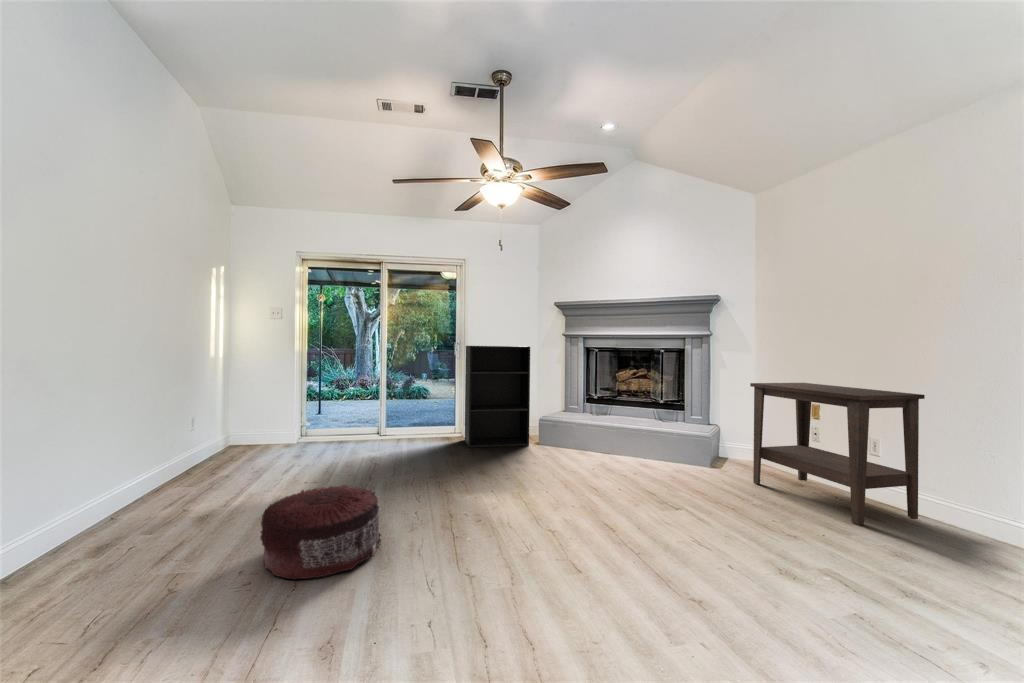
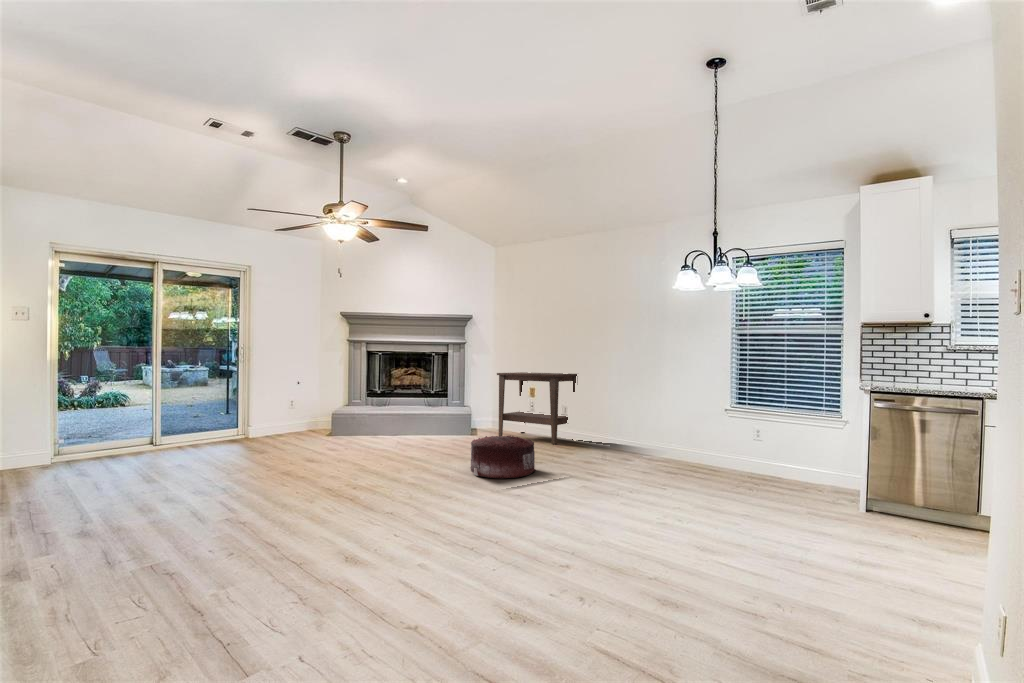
bookshelf: present [465,346,530,447] -> none [254,350,324,444]
pouf: present [260,485,381,580] -> present [470,436,536,479]

